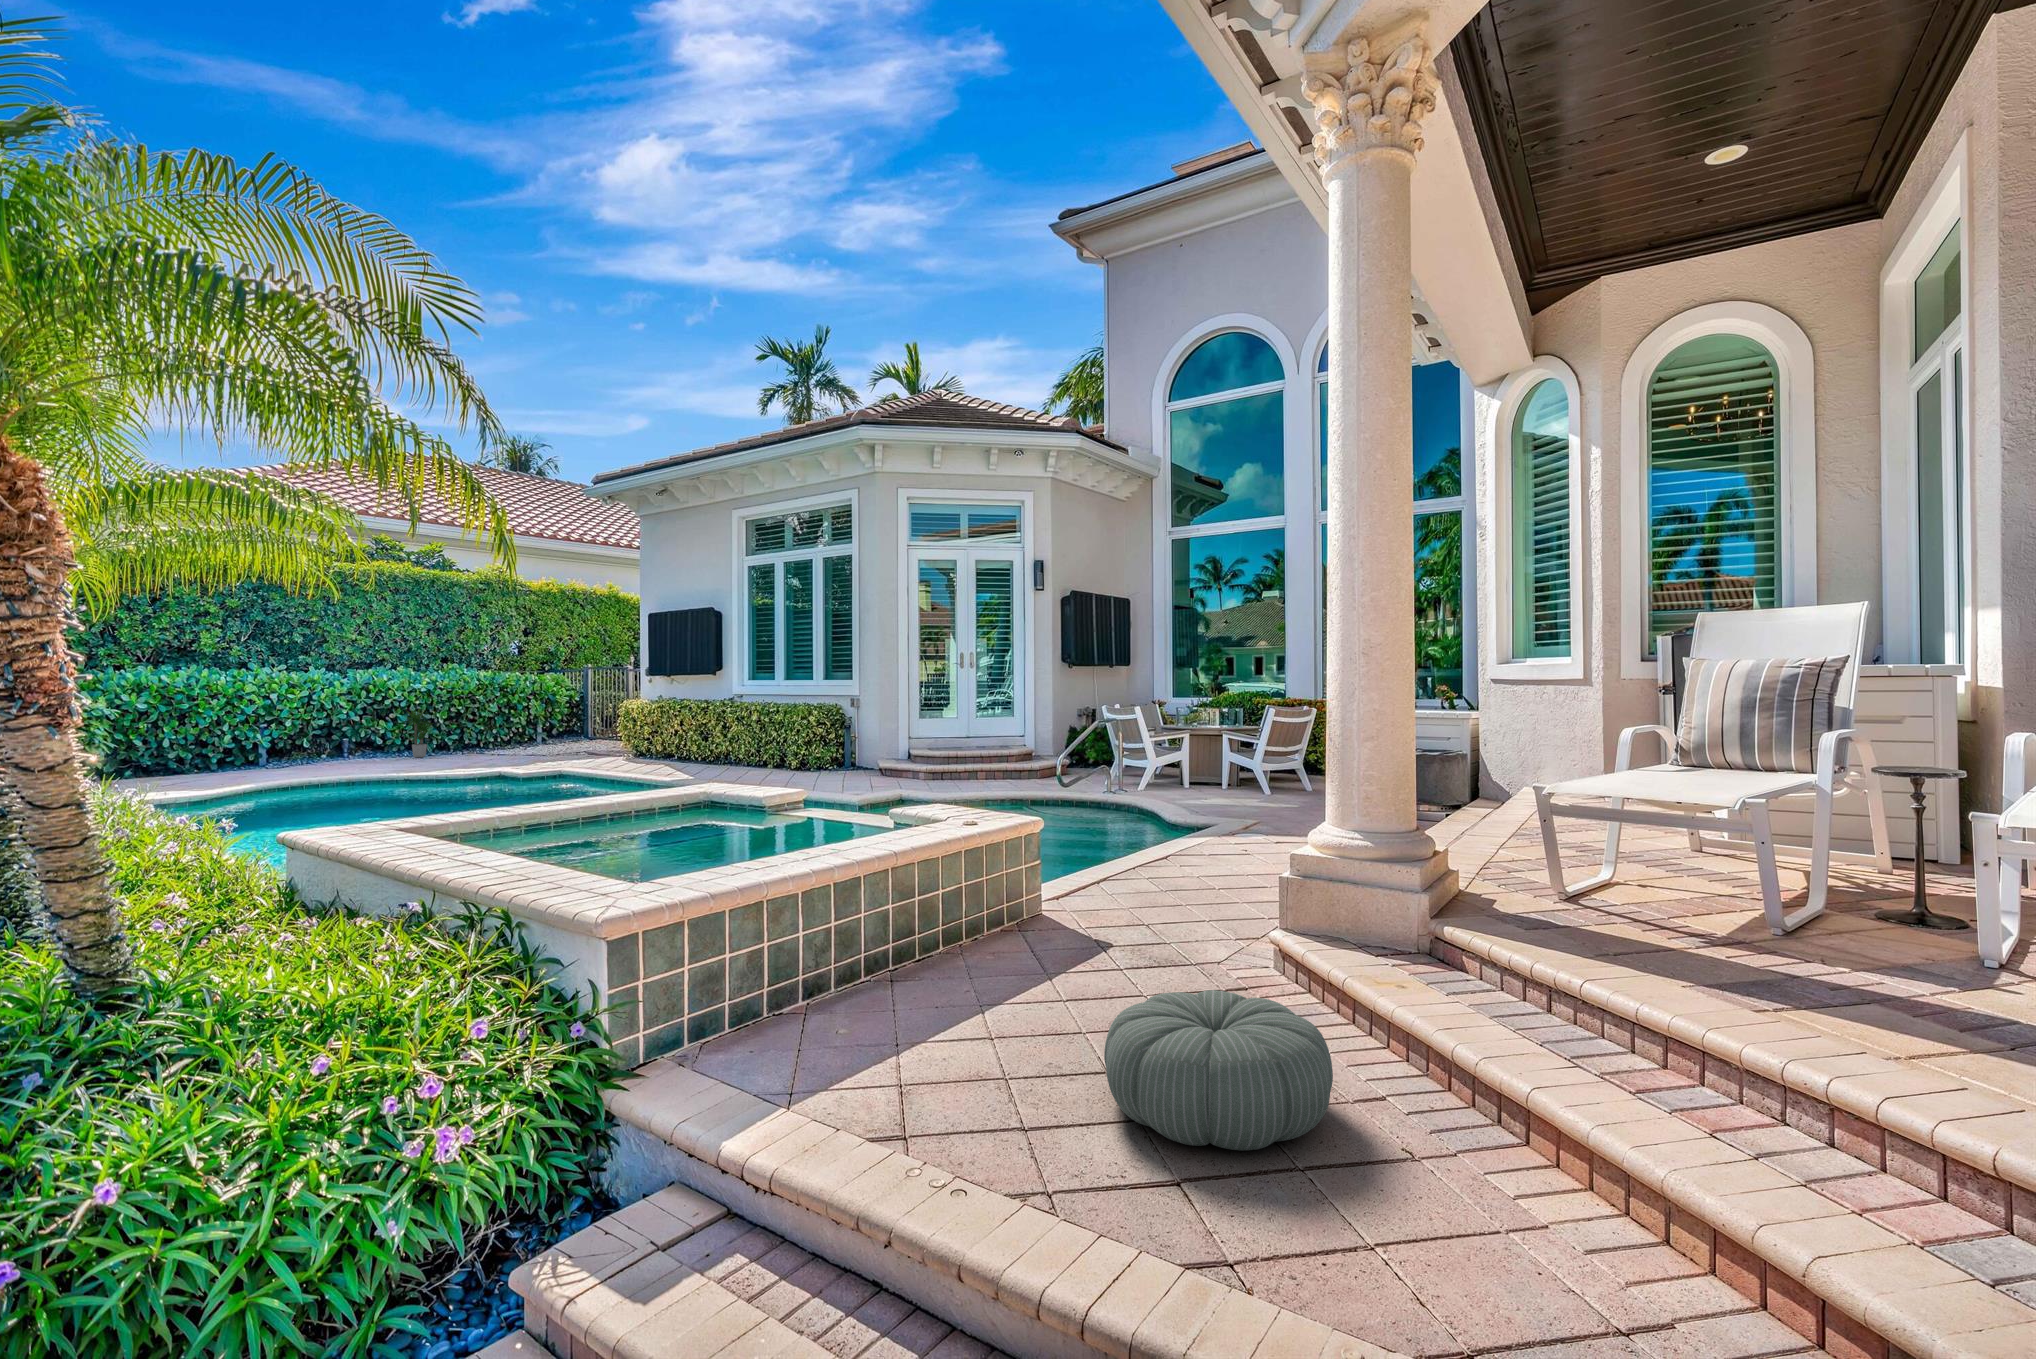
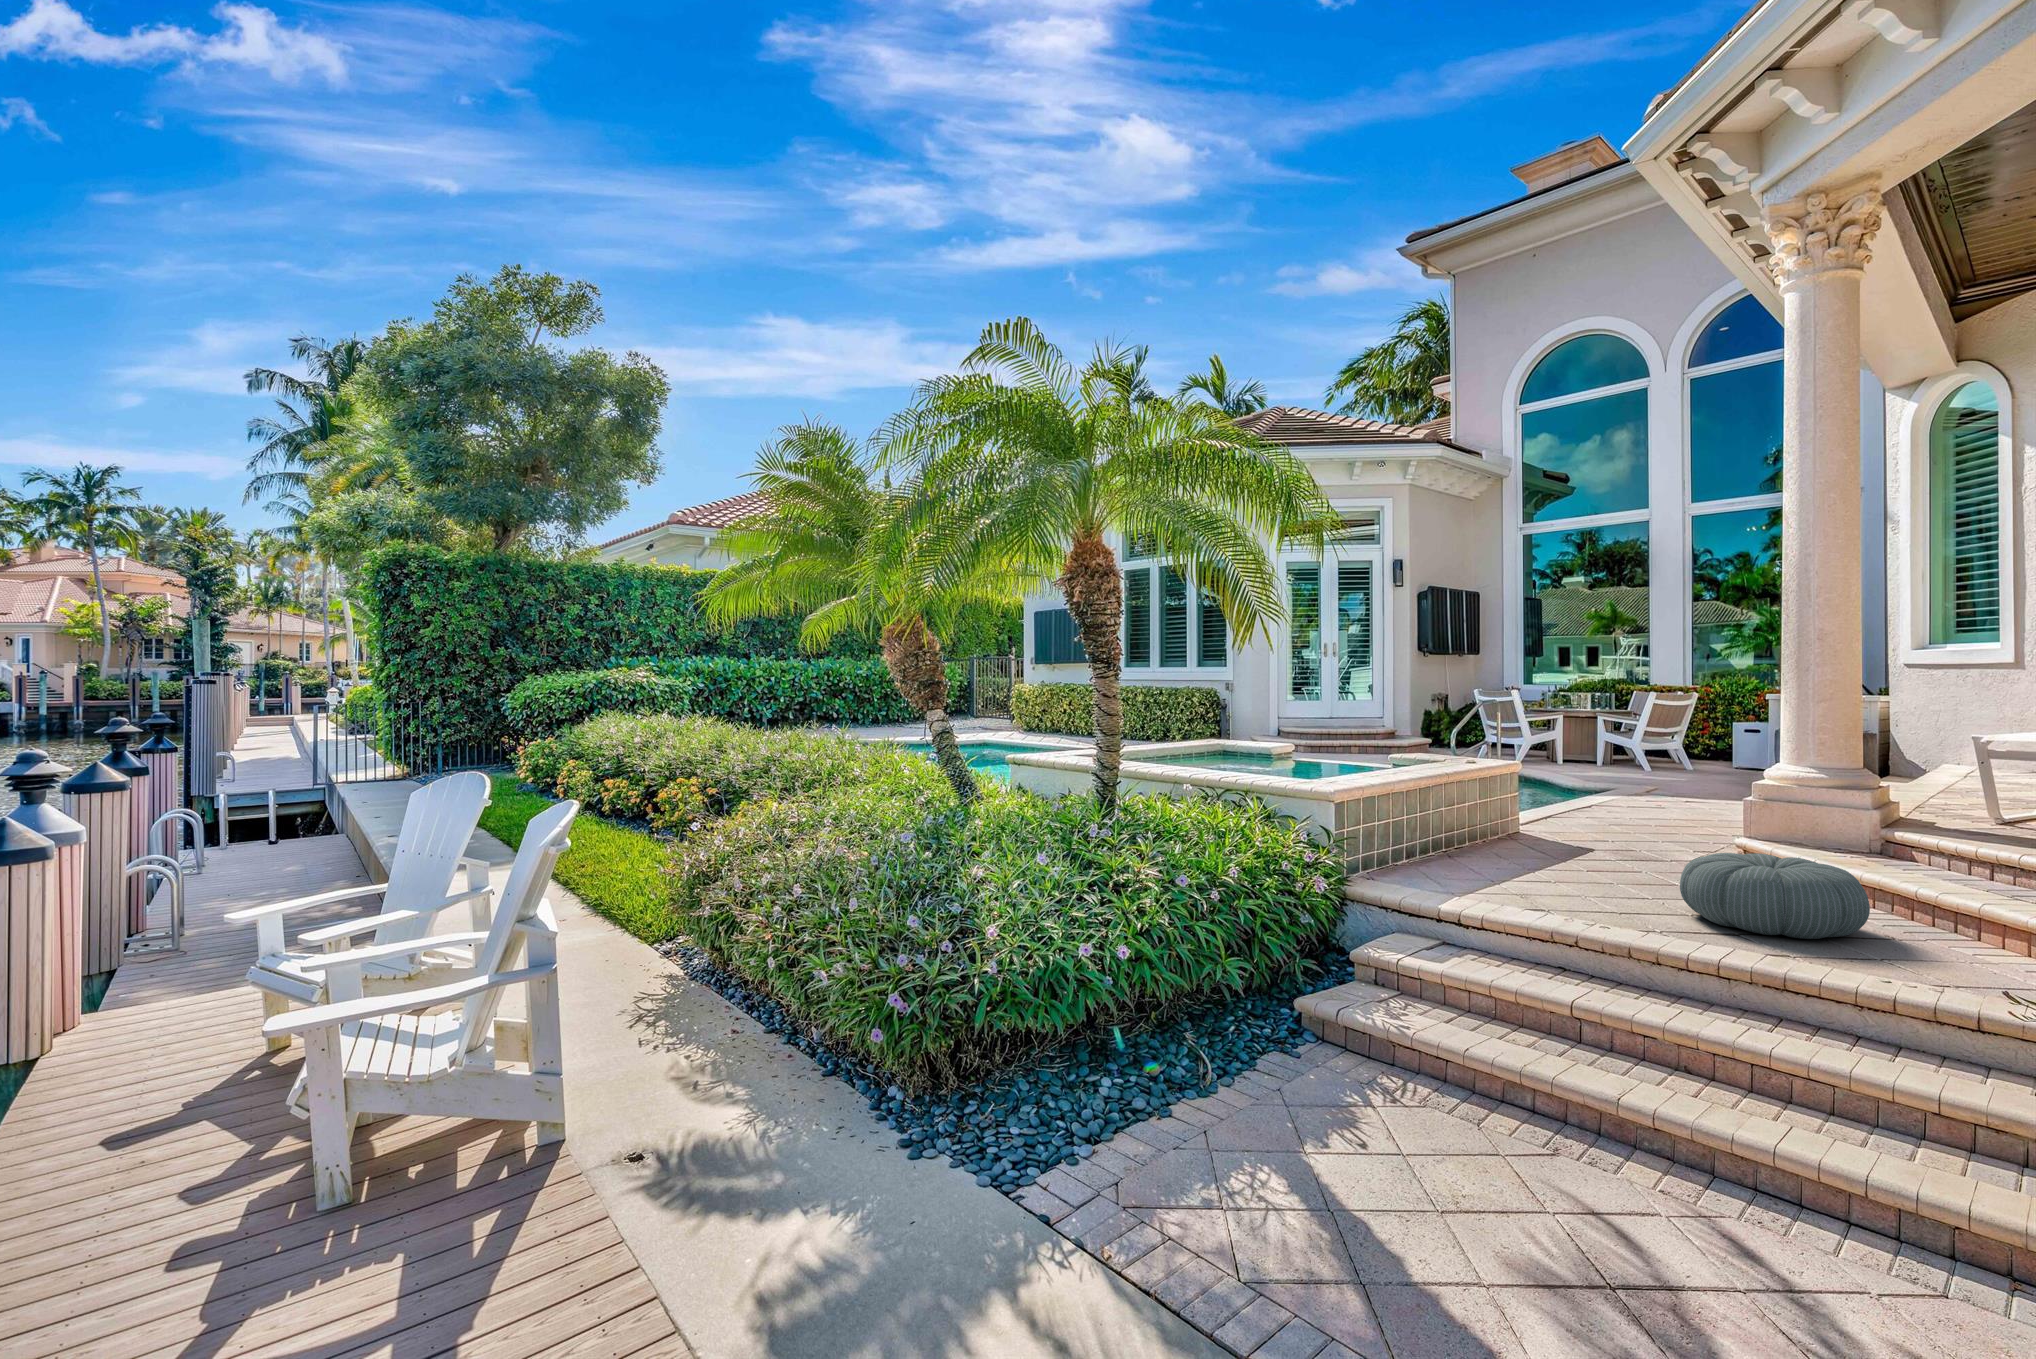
potted plant: present [407,709,431,758] -> none [850,689,876,729]

